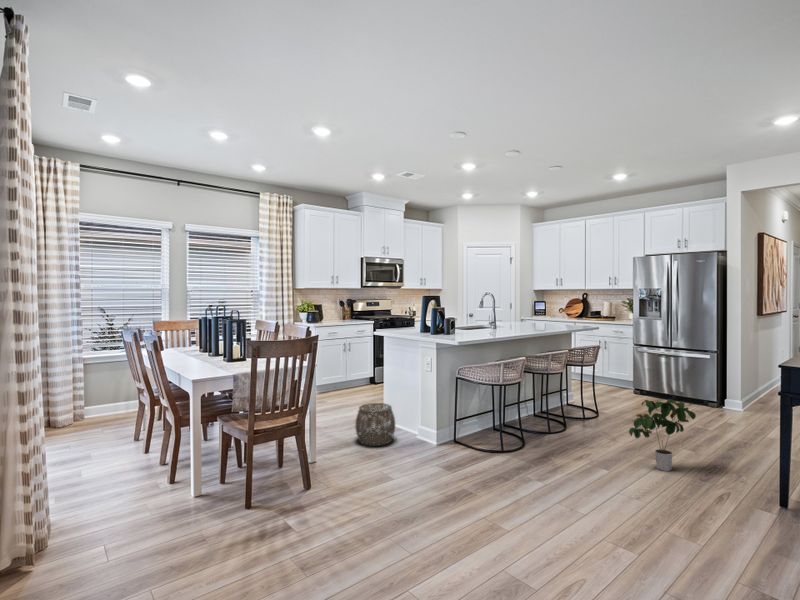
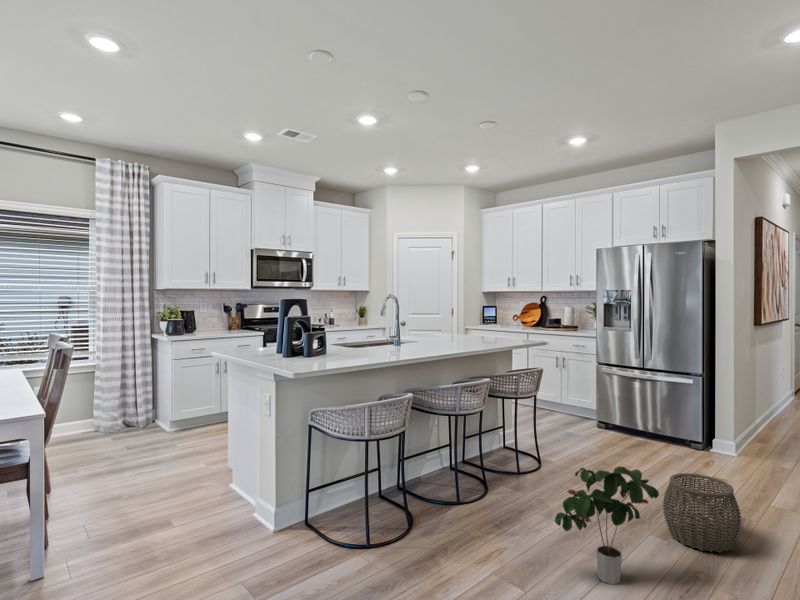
woven basket: present [355,403,395,446] -> present [663,473,742,553]

